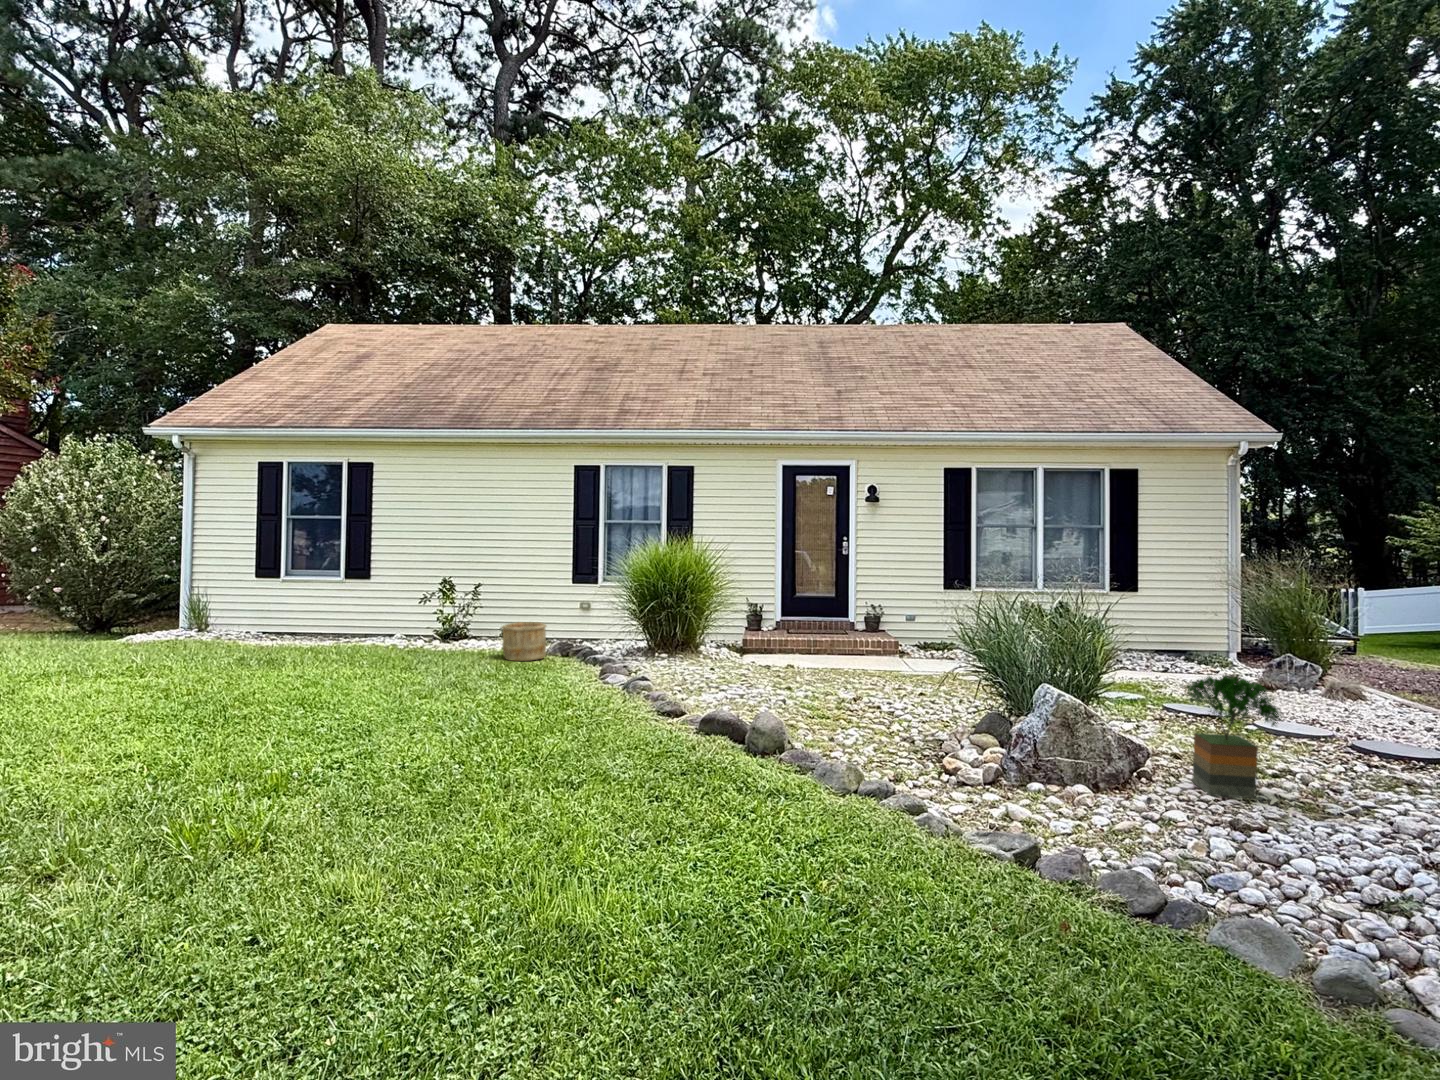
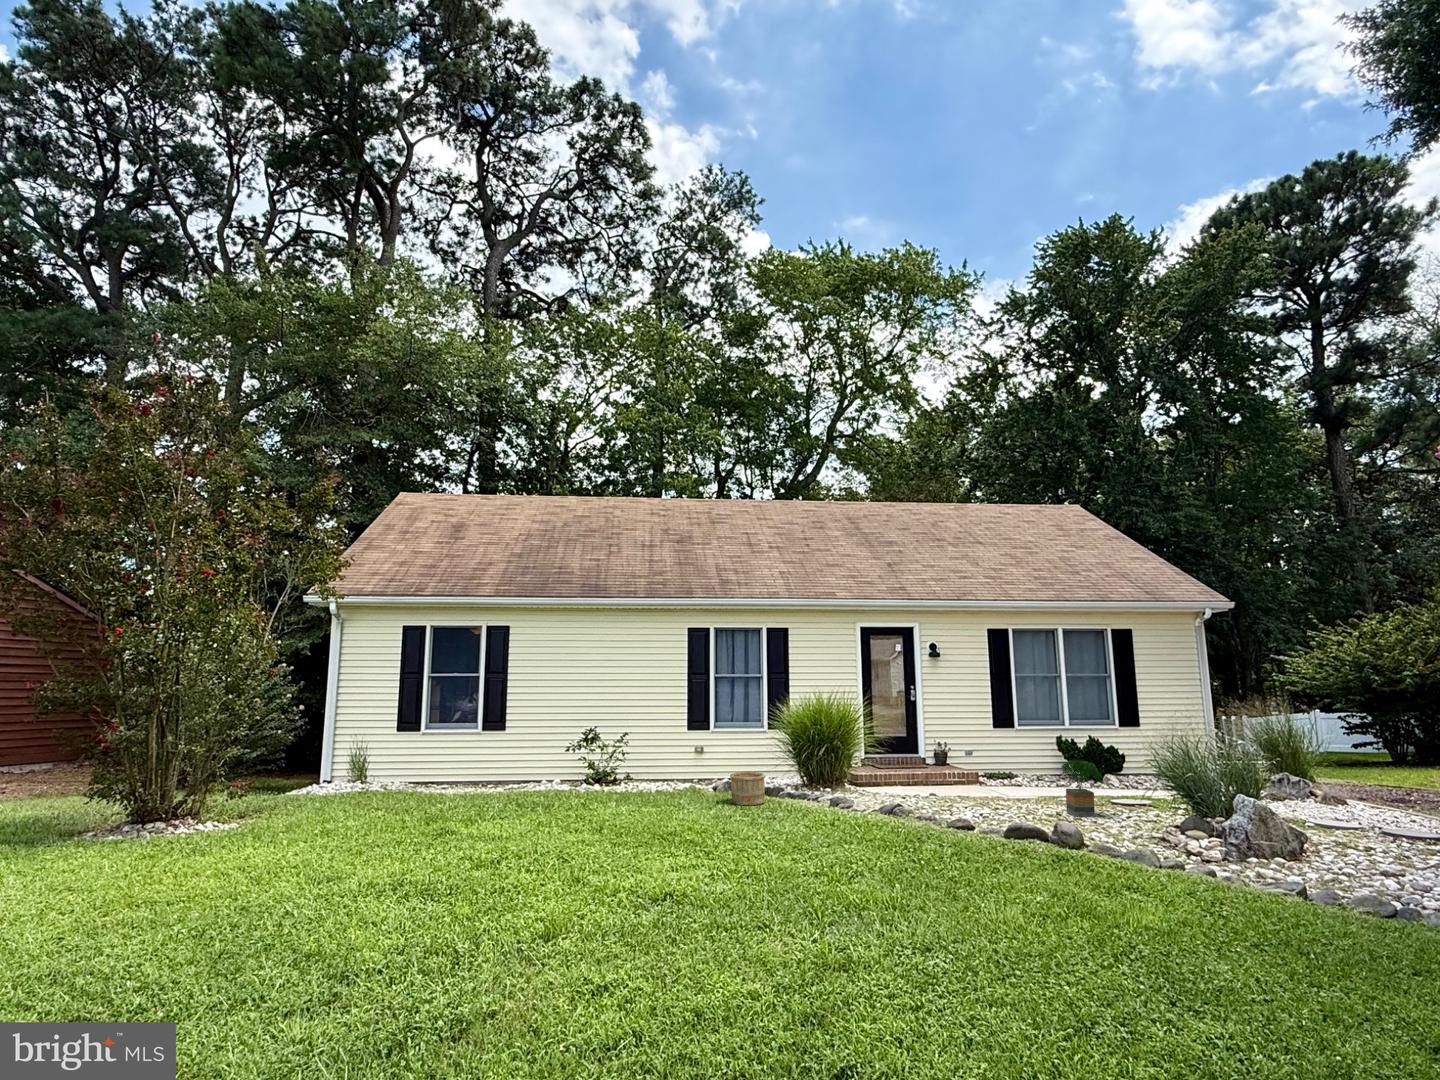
potted tree: present [1187,676,1280,798] -> present [1061,760,1102,817]

